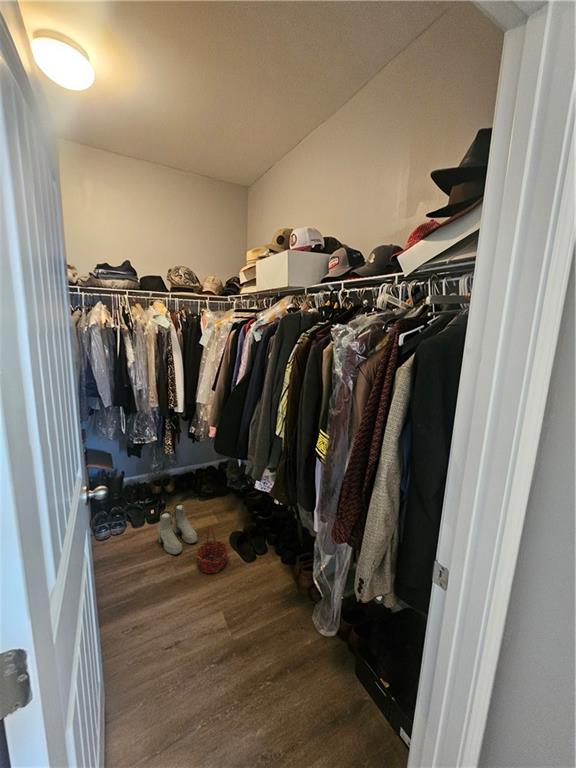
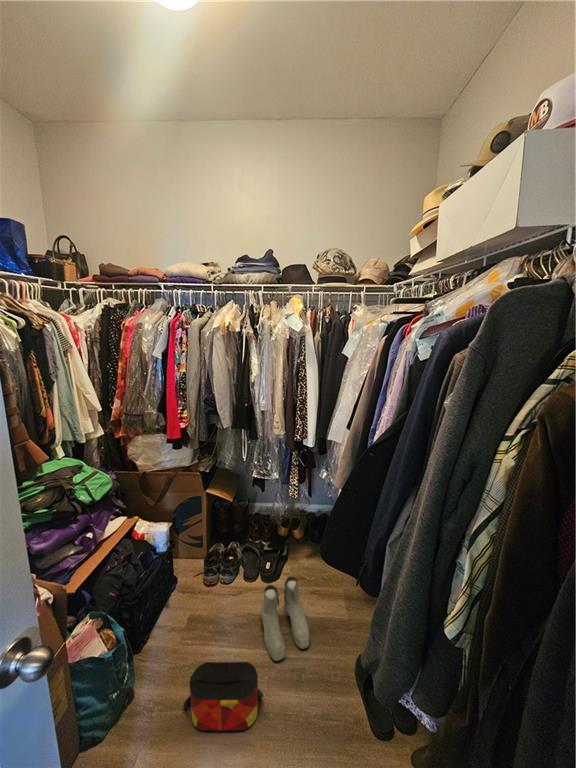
basket: present [197,526,228,573] -> none [295,650,346,740]
bag: none [116,551,175,602] -> present [183,662,263,732]

